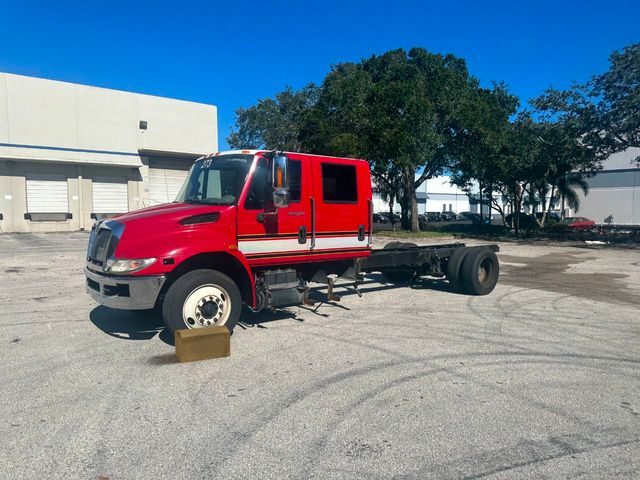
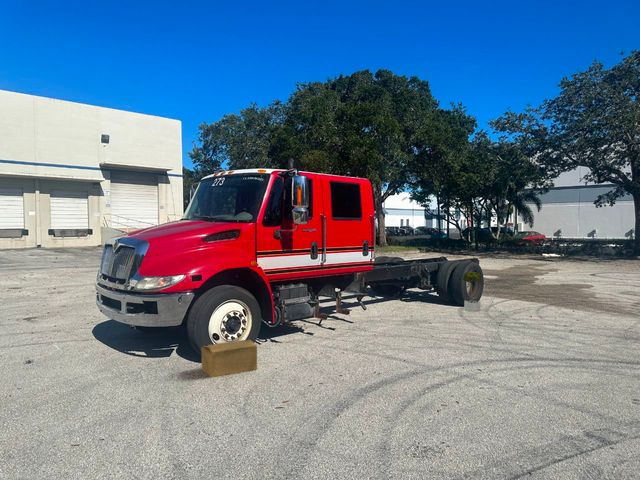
potted tree: none [473,257,493,300] -> present [462,271,481,311]

